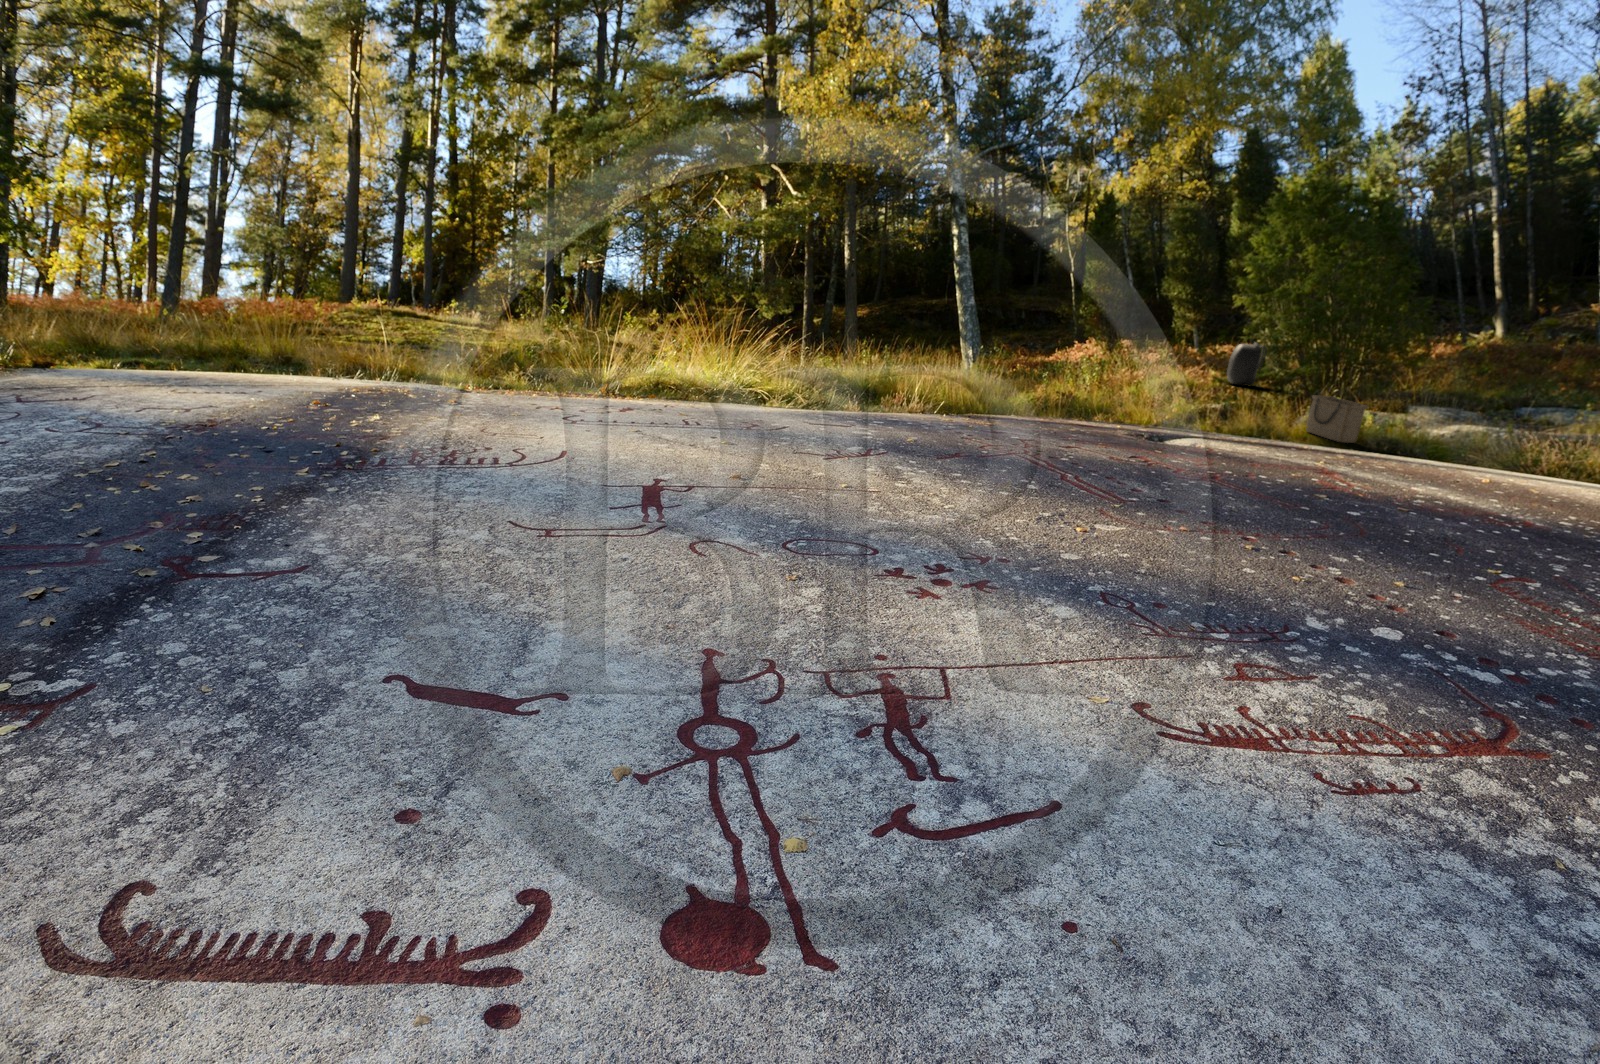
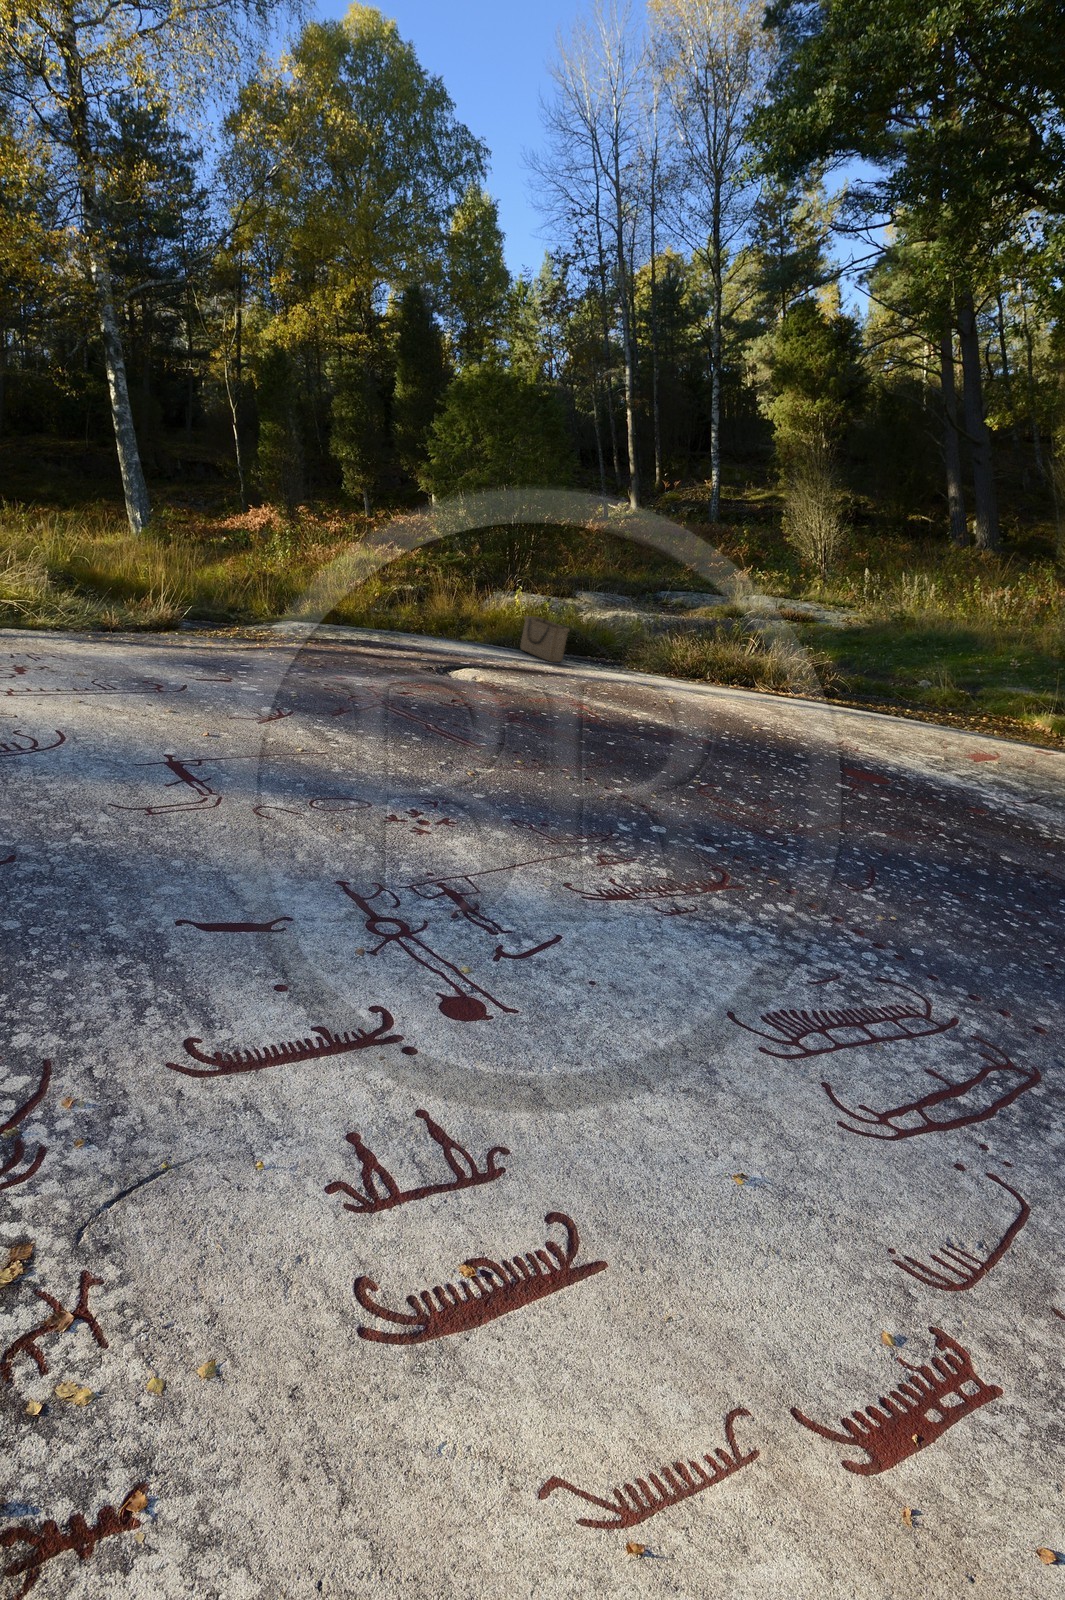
backpack: present [1227,343,1267,386] -> none [425,543,463,590]

